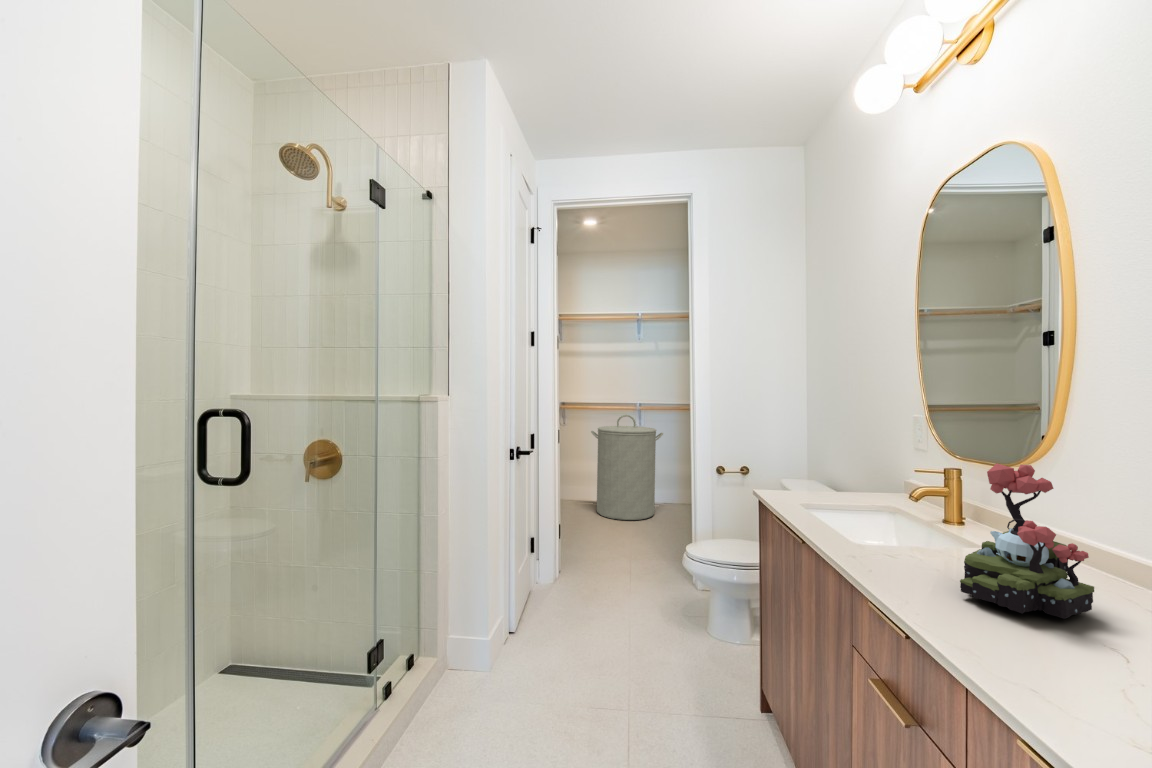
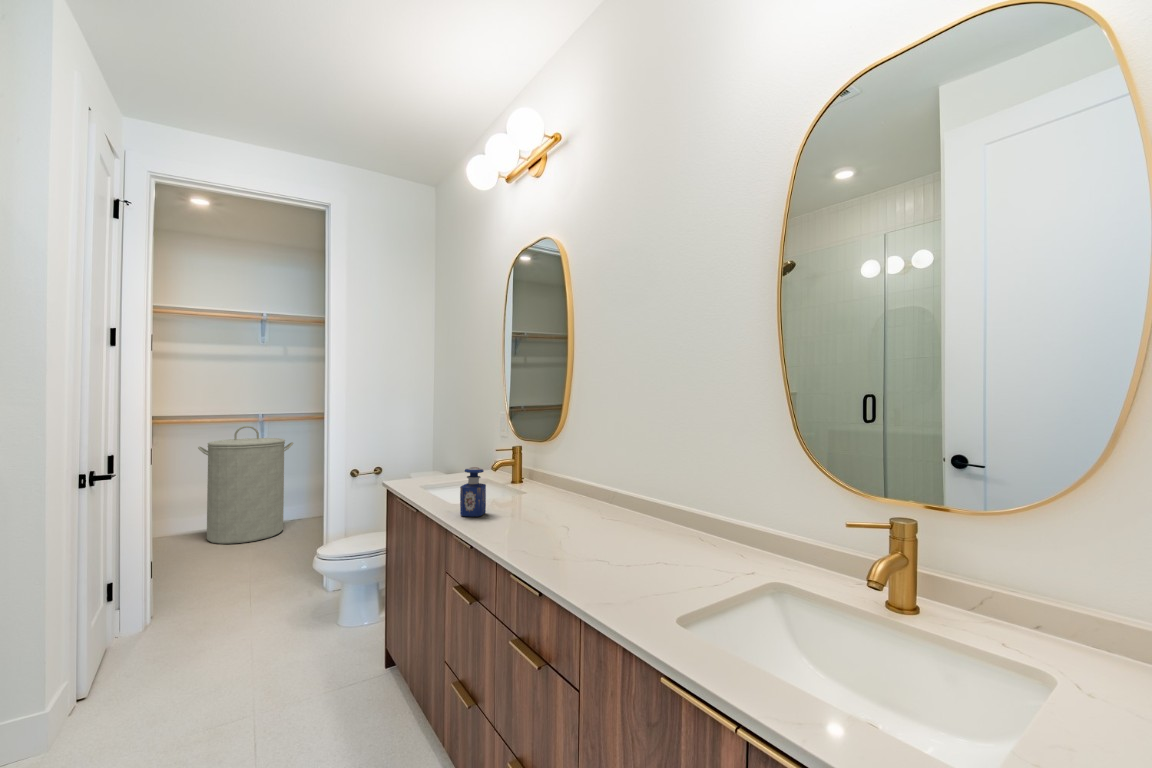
plant: present [960,463,1094,619] -> none [505,436,567,524]
perfume bottle: none [875,498,917,572] -> present [460,467,486,517]

